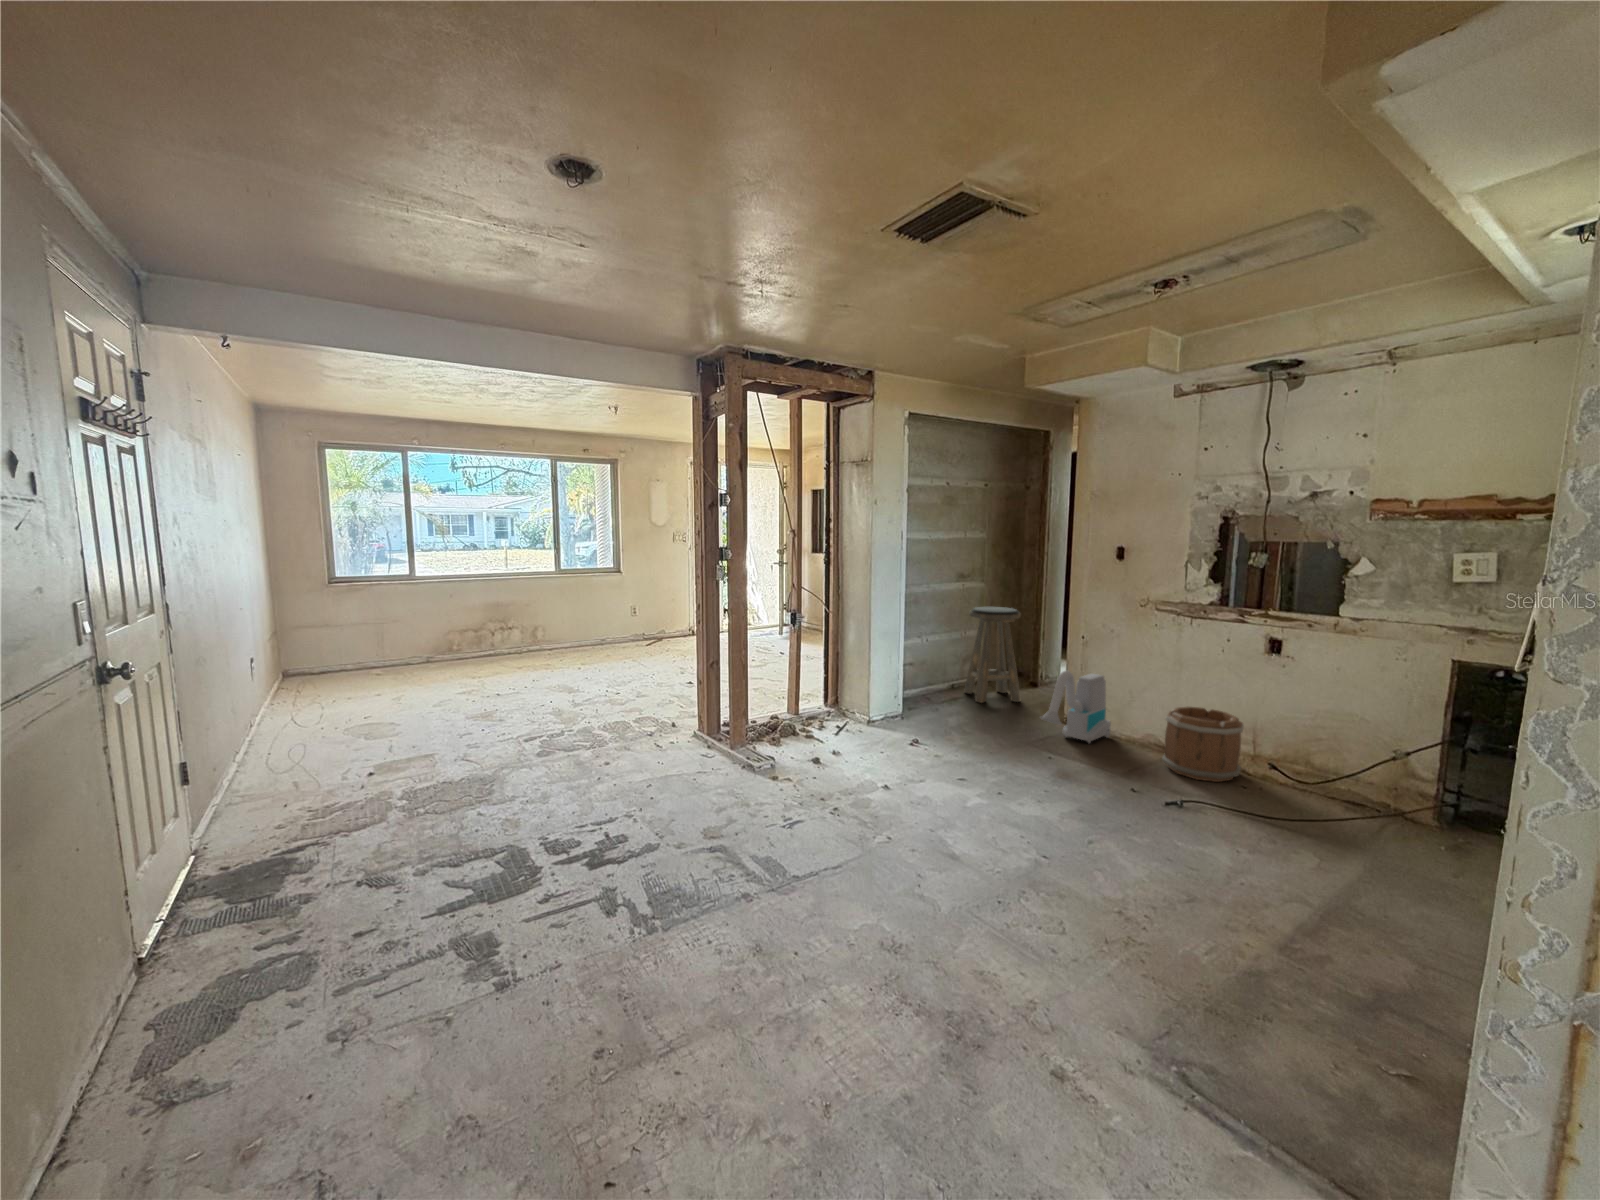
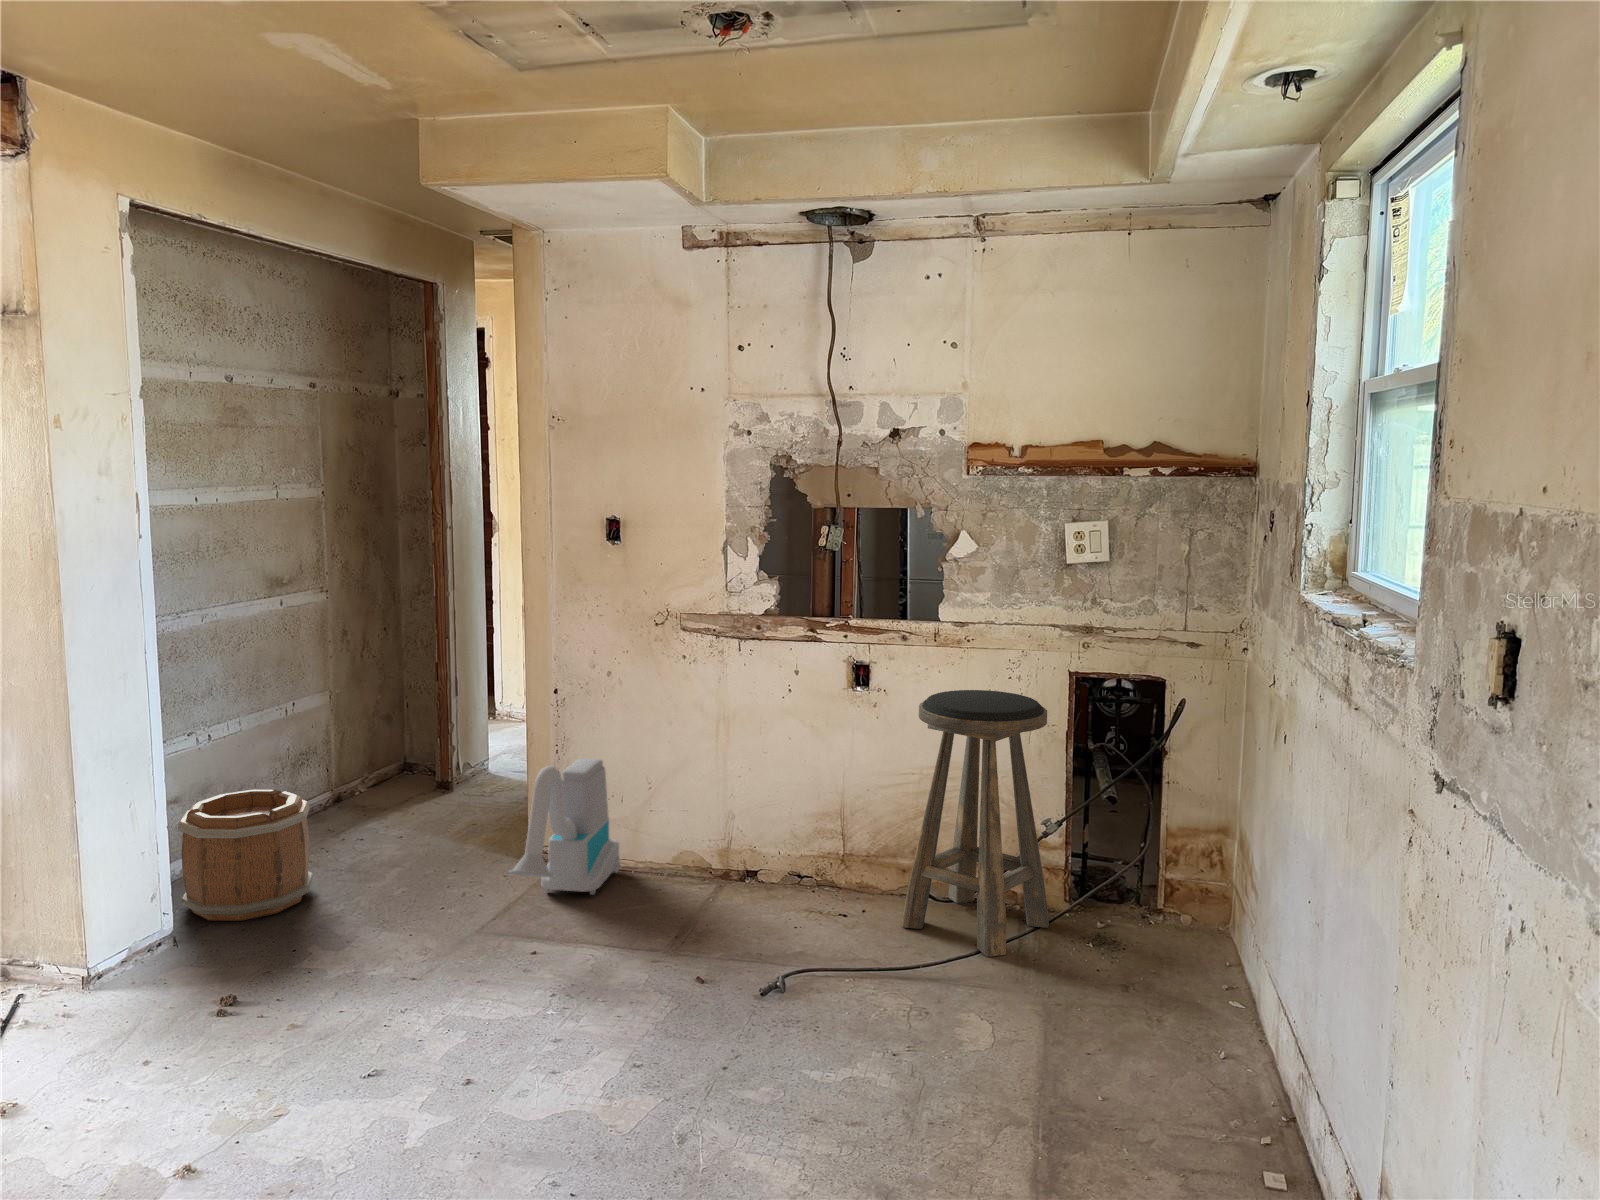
stool: present [964,607,1021,703] -> present [901,690,1049,956]
bucket: present [1162,707,1244,782] -> present [178,790,313,921]

